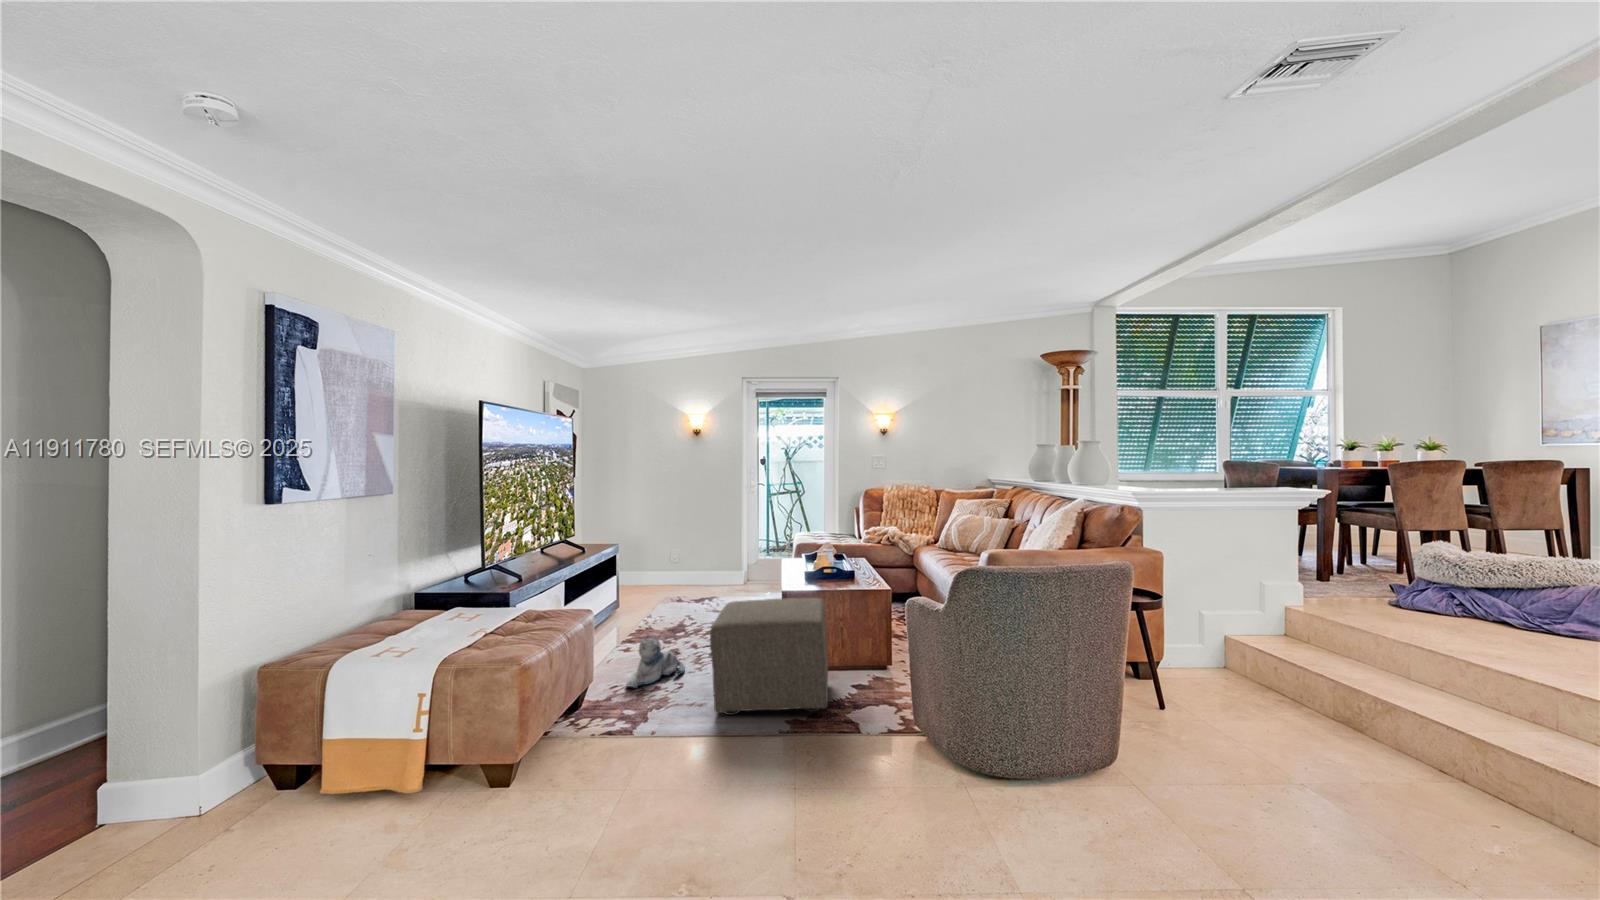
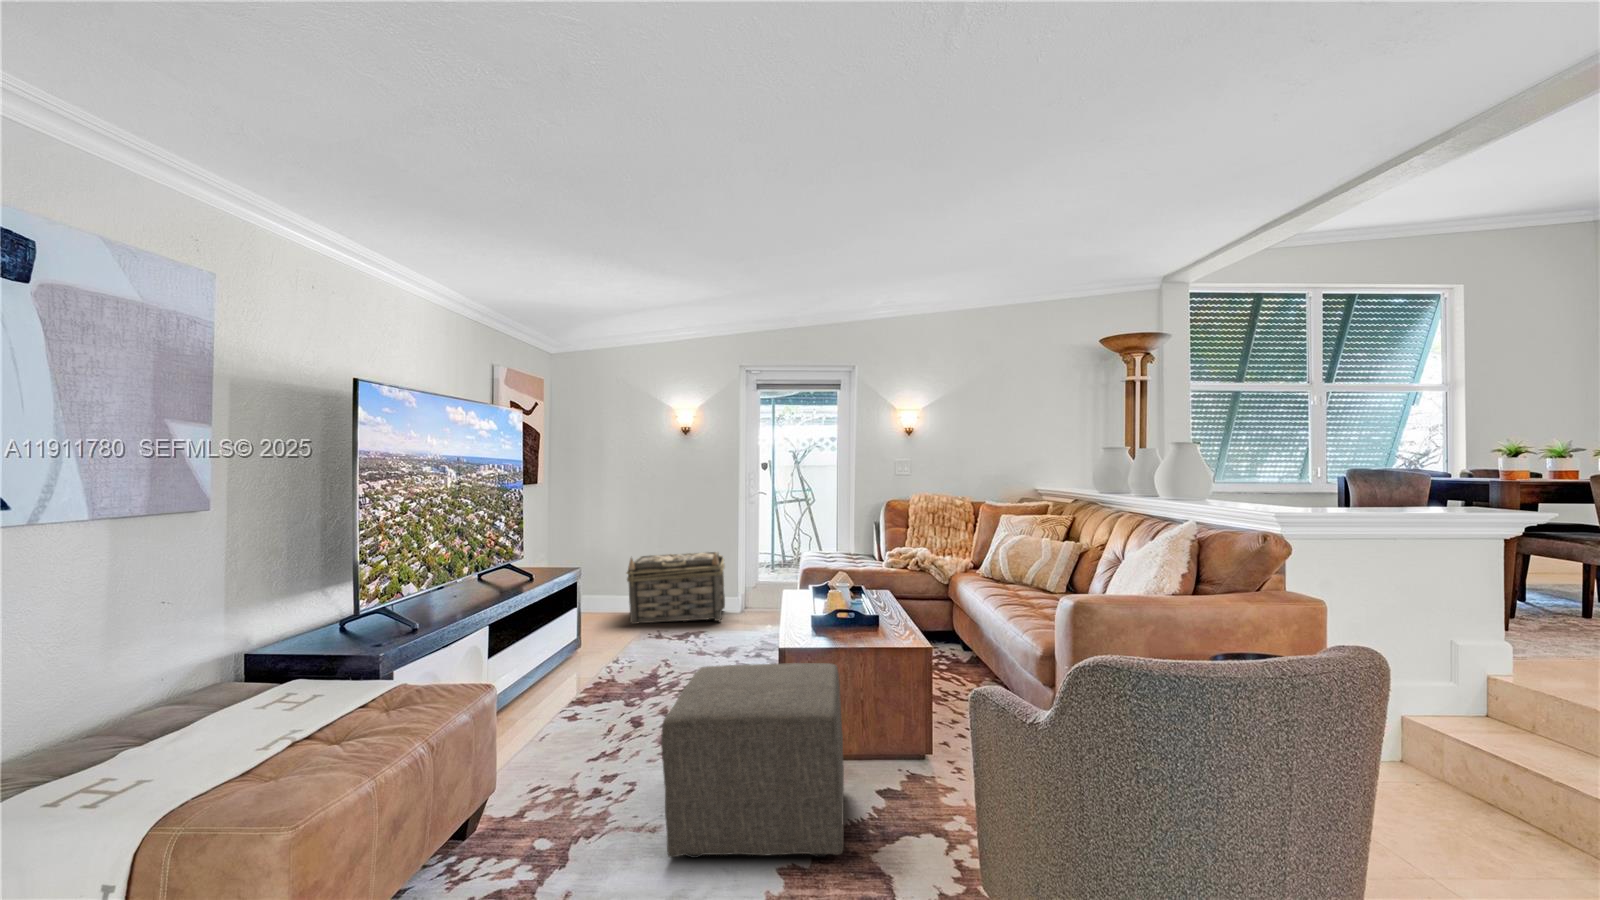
basket: none [647,533,729,596] -> present [626,552,725,624]
plush toy: present [627,637,685,688] -> none [551,713,643,793]

